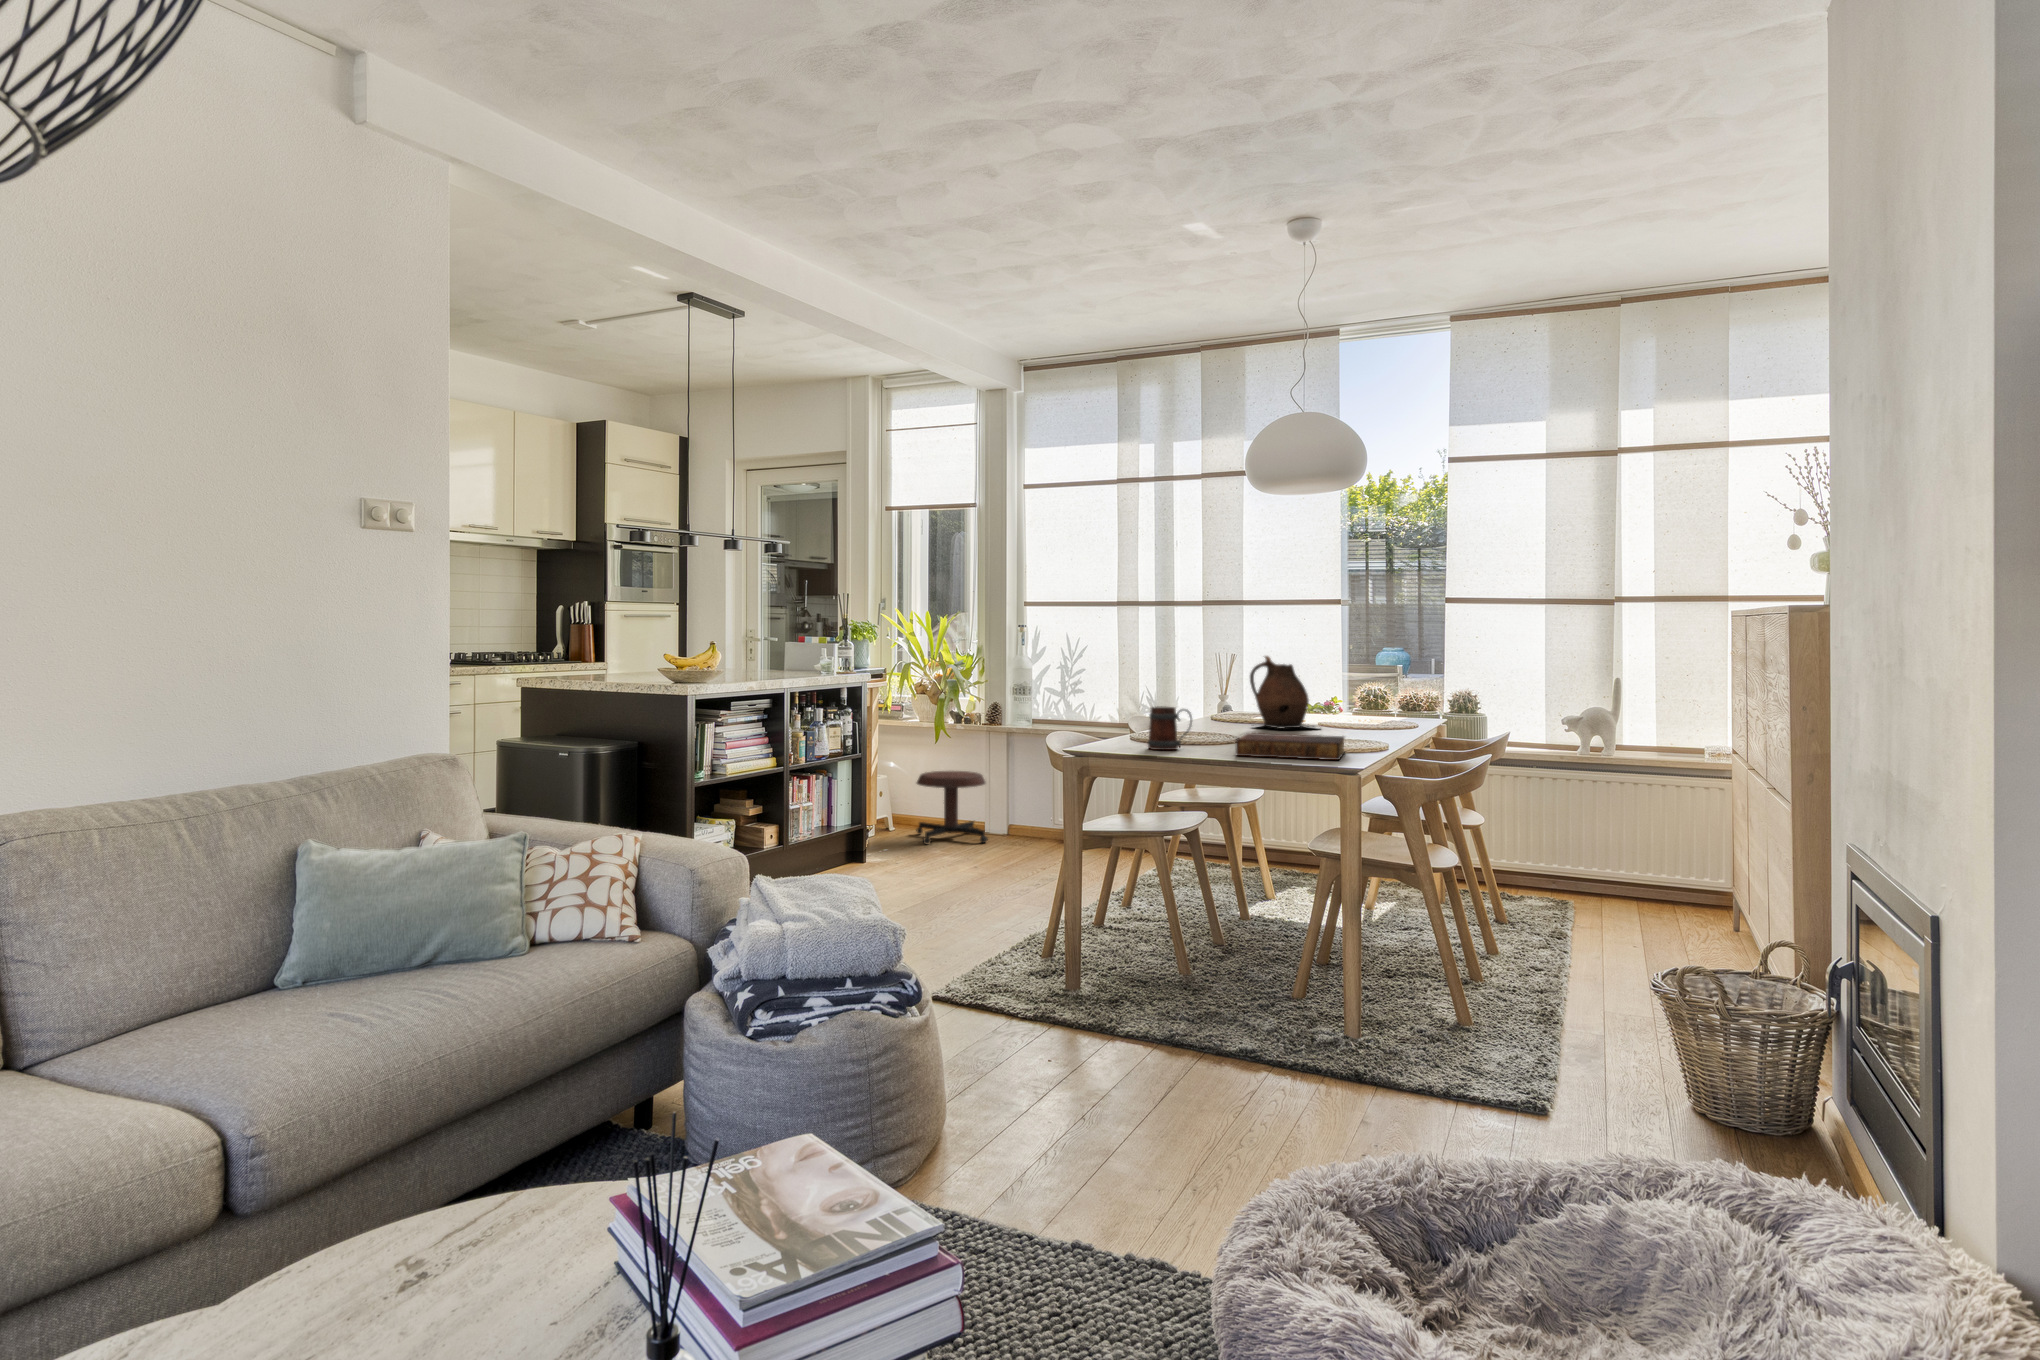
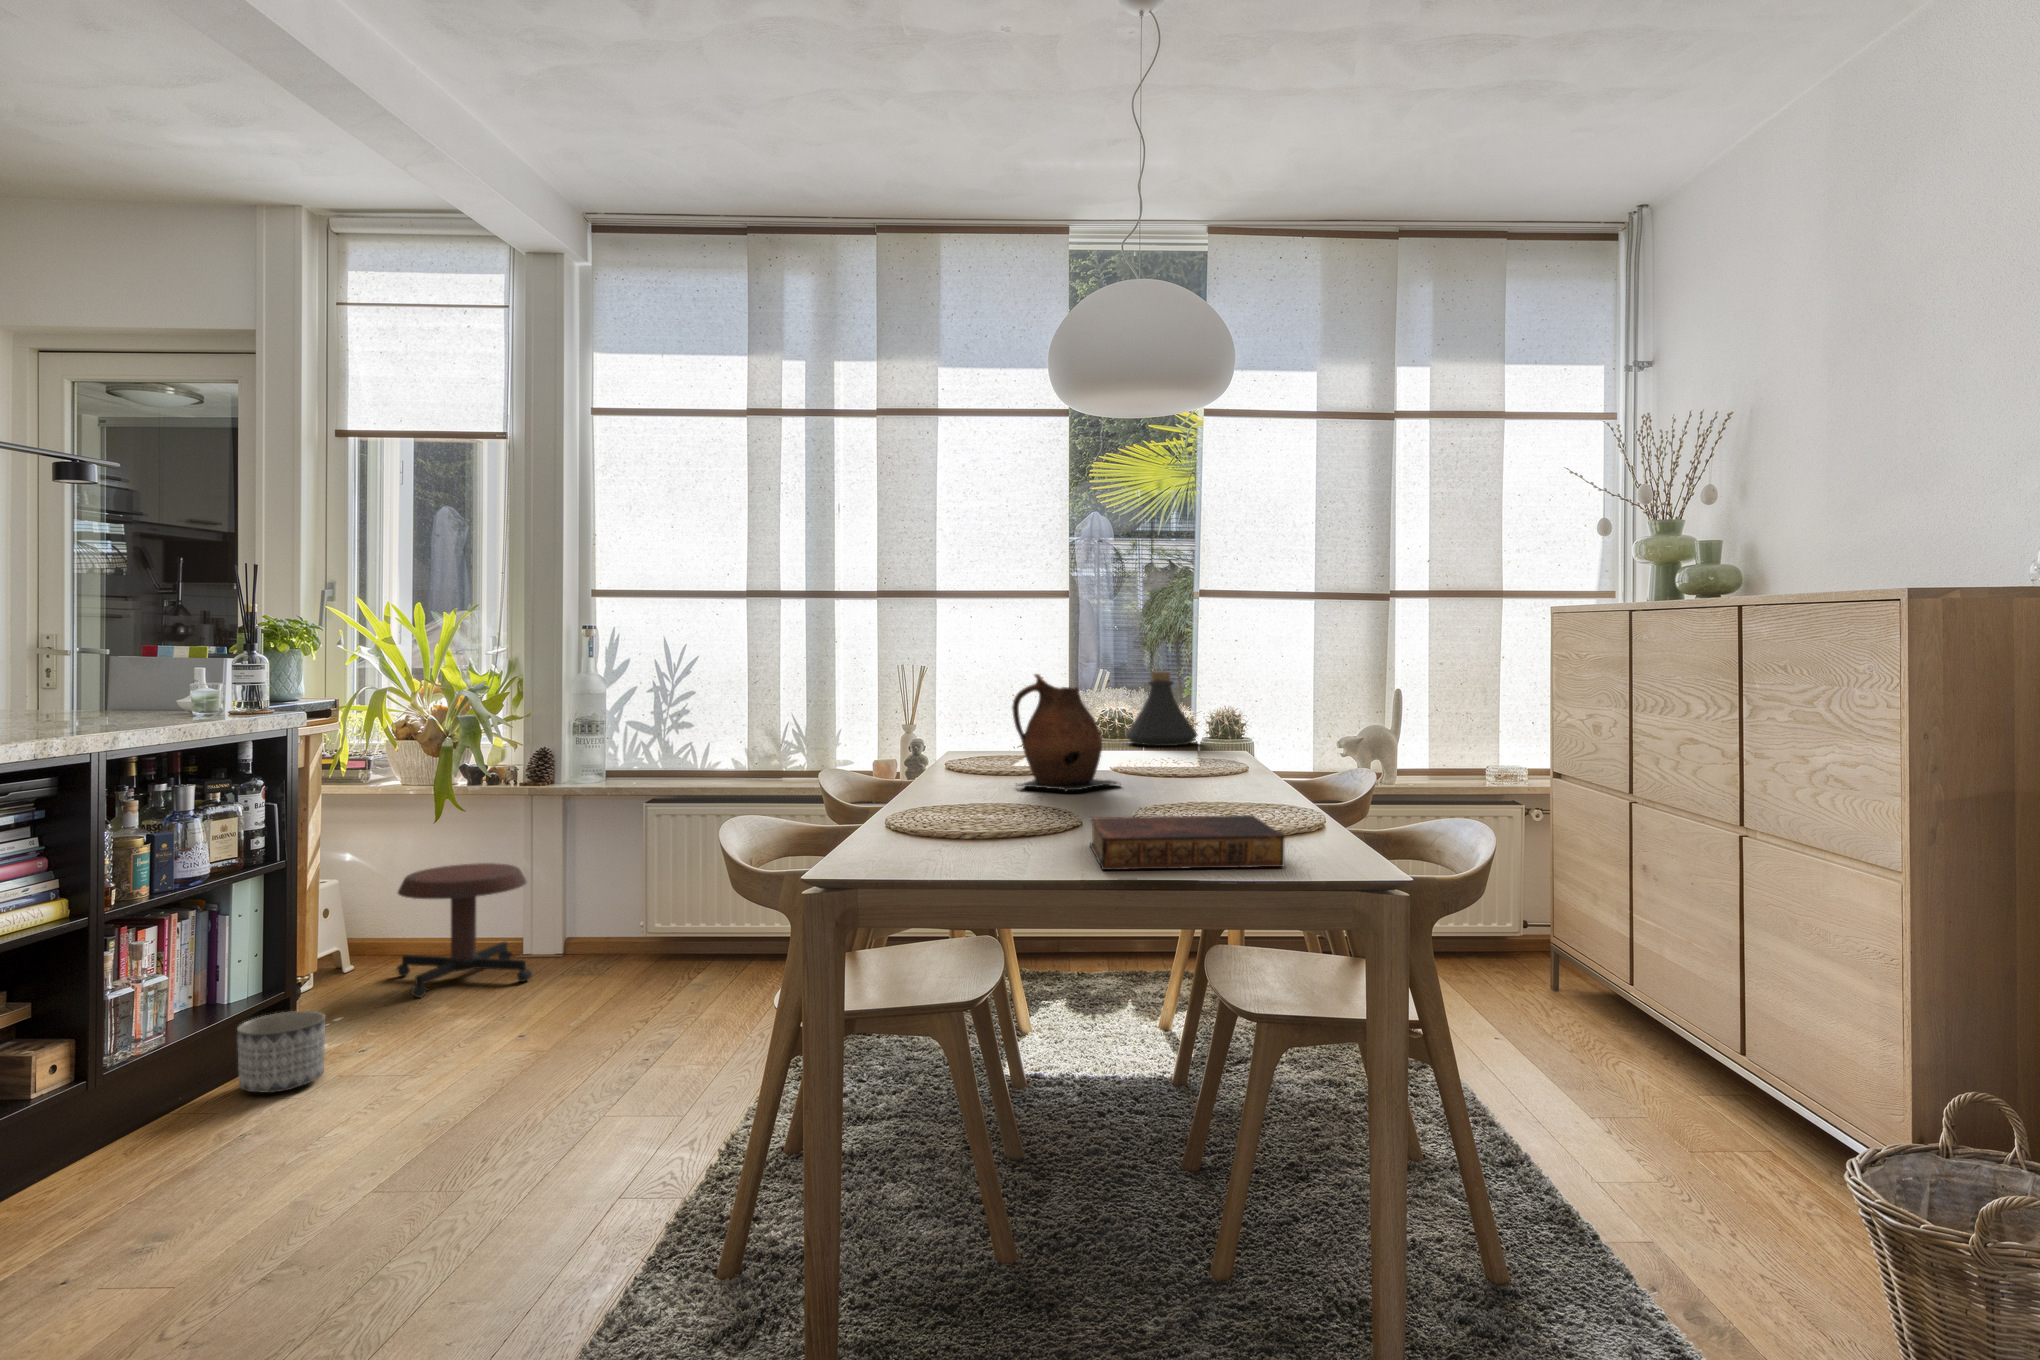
bottle: none [1377,658,1435,712] -> present [1125,671,1197,746]
mug: present [1148,706,1192,750] -> none [921,778,1005,864]
planter: none [840,834,880,874] -> present [237,1011,326,1093]

